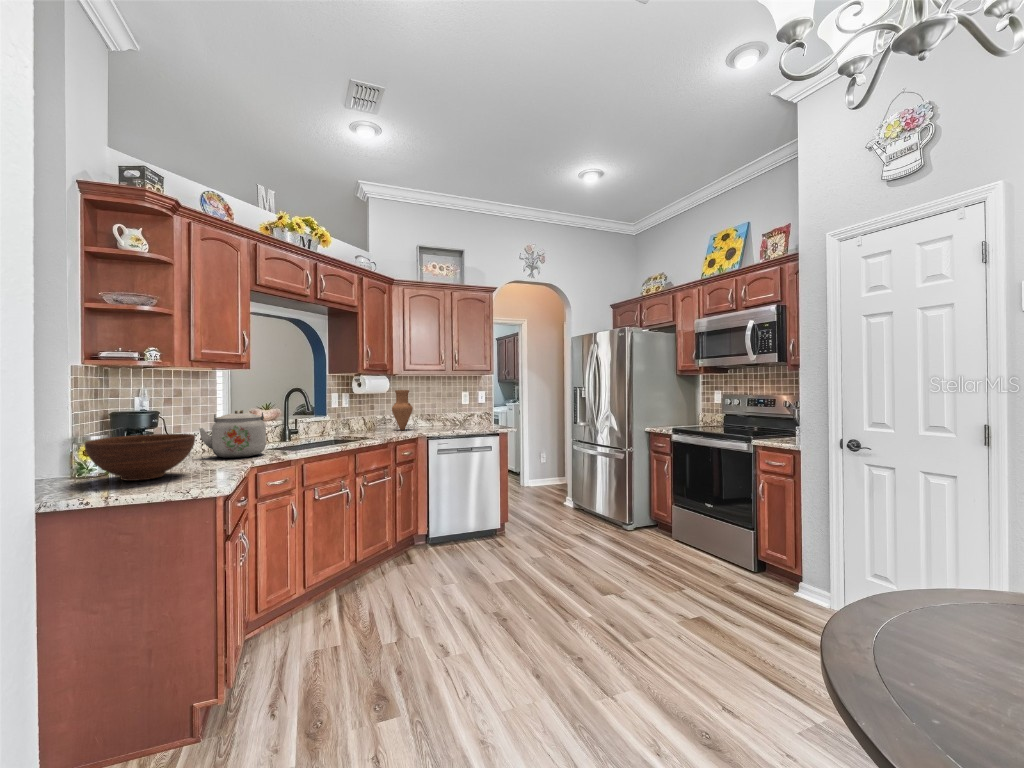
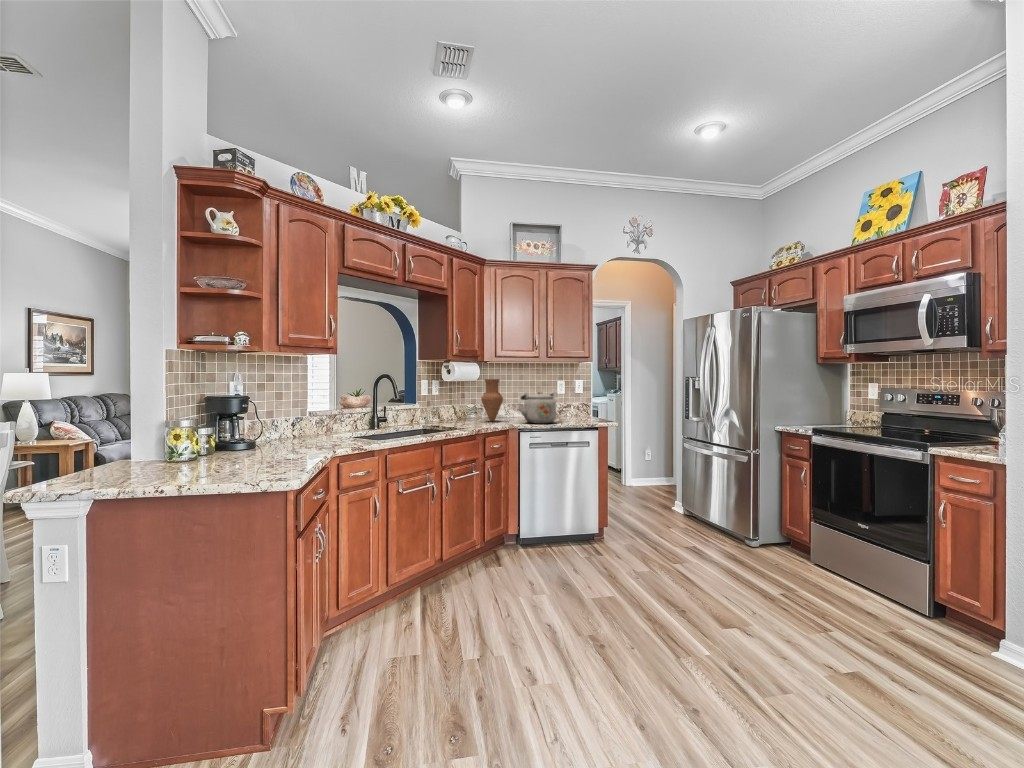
kettle: present [199,410,266,458] -> present [519,392,556,424]
fruit bowl: present [85,434,195,481] -> none [175,420,277,467]

